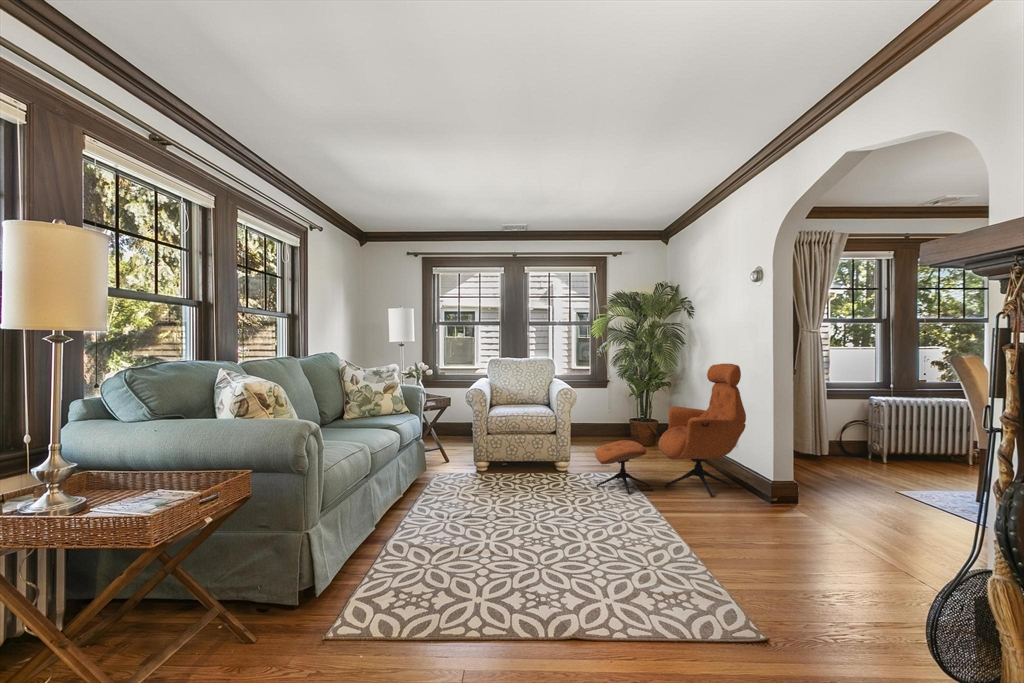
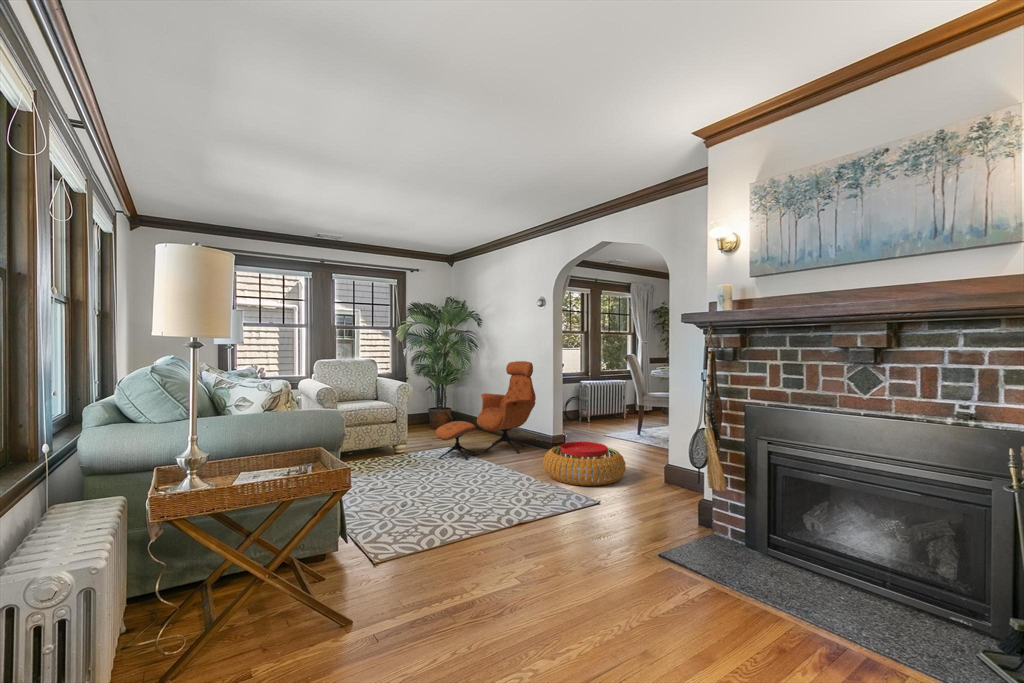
pouf: none [714,495,870,582] -> present [543,442,626,486]

